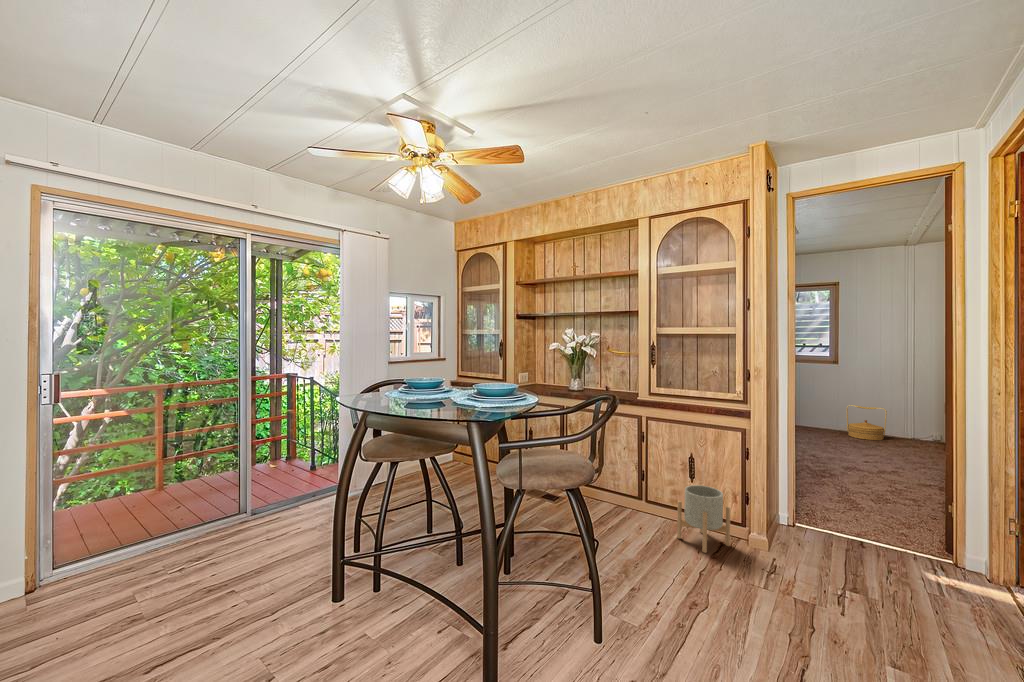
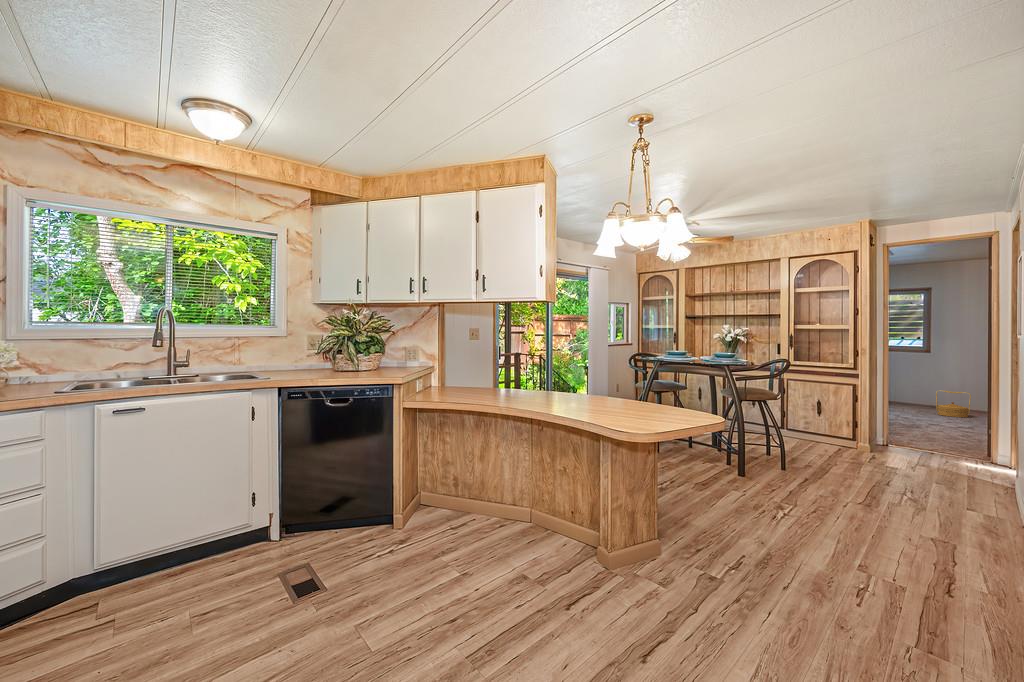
planter: present [677,485,730,553] -> none [811,417,845,452]

